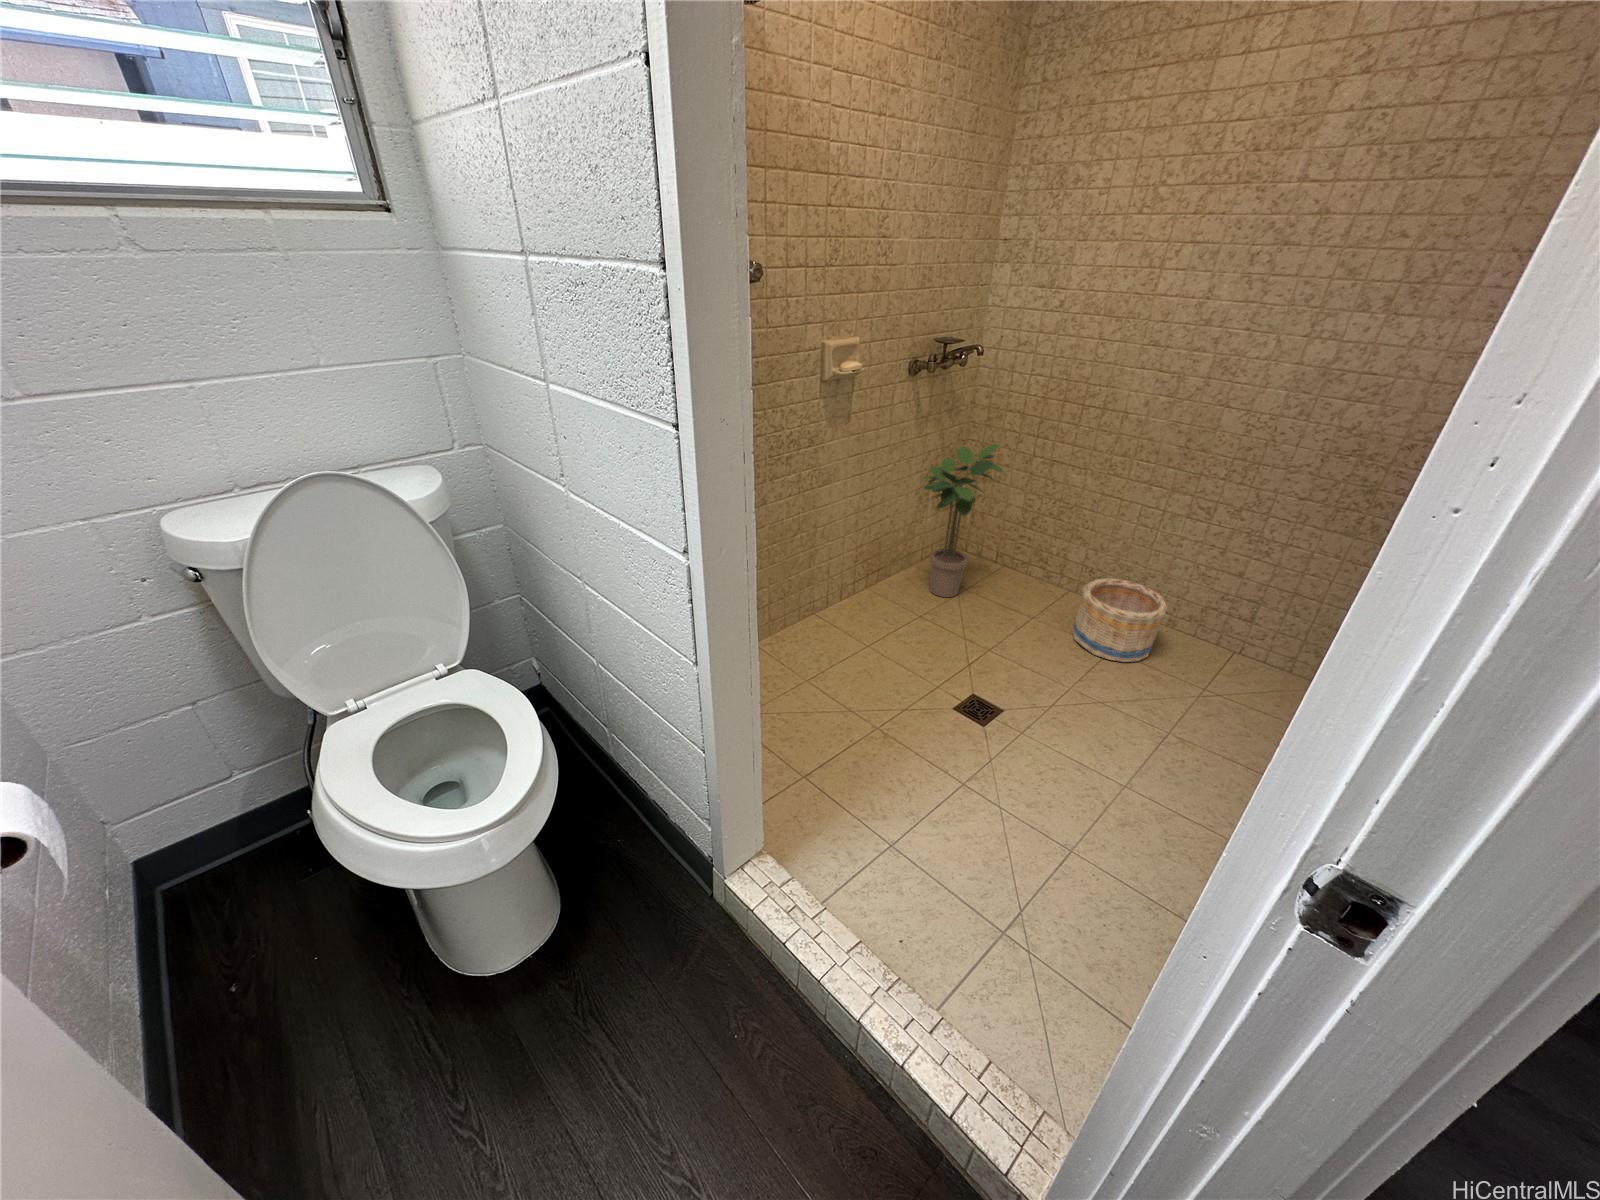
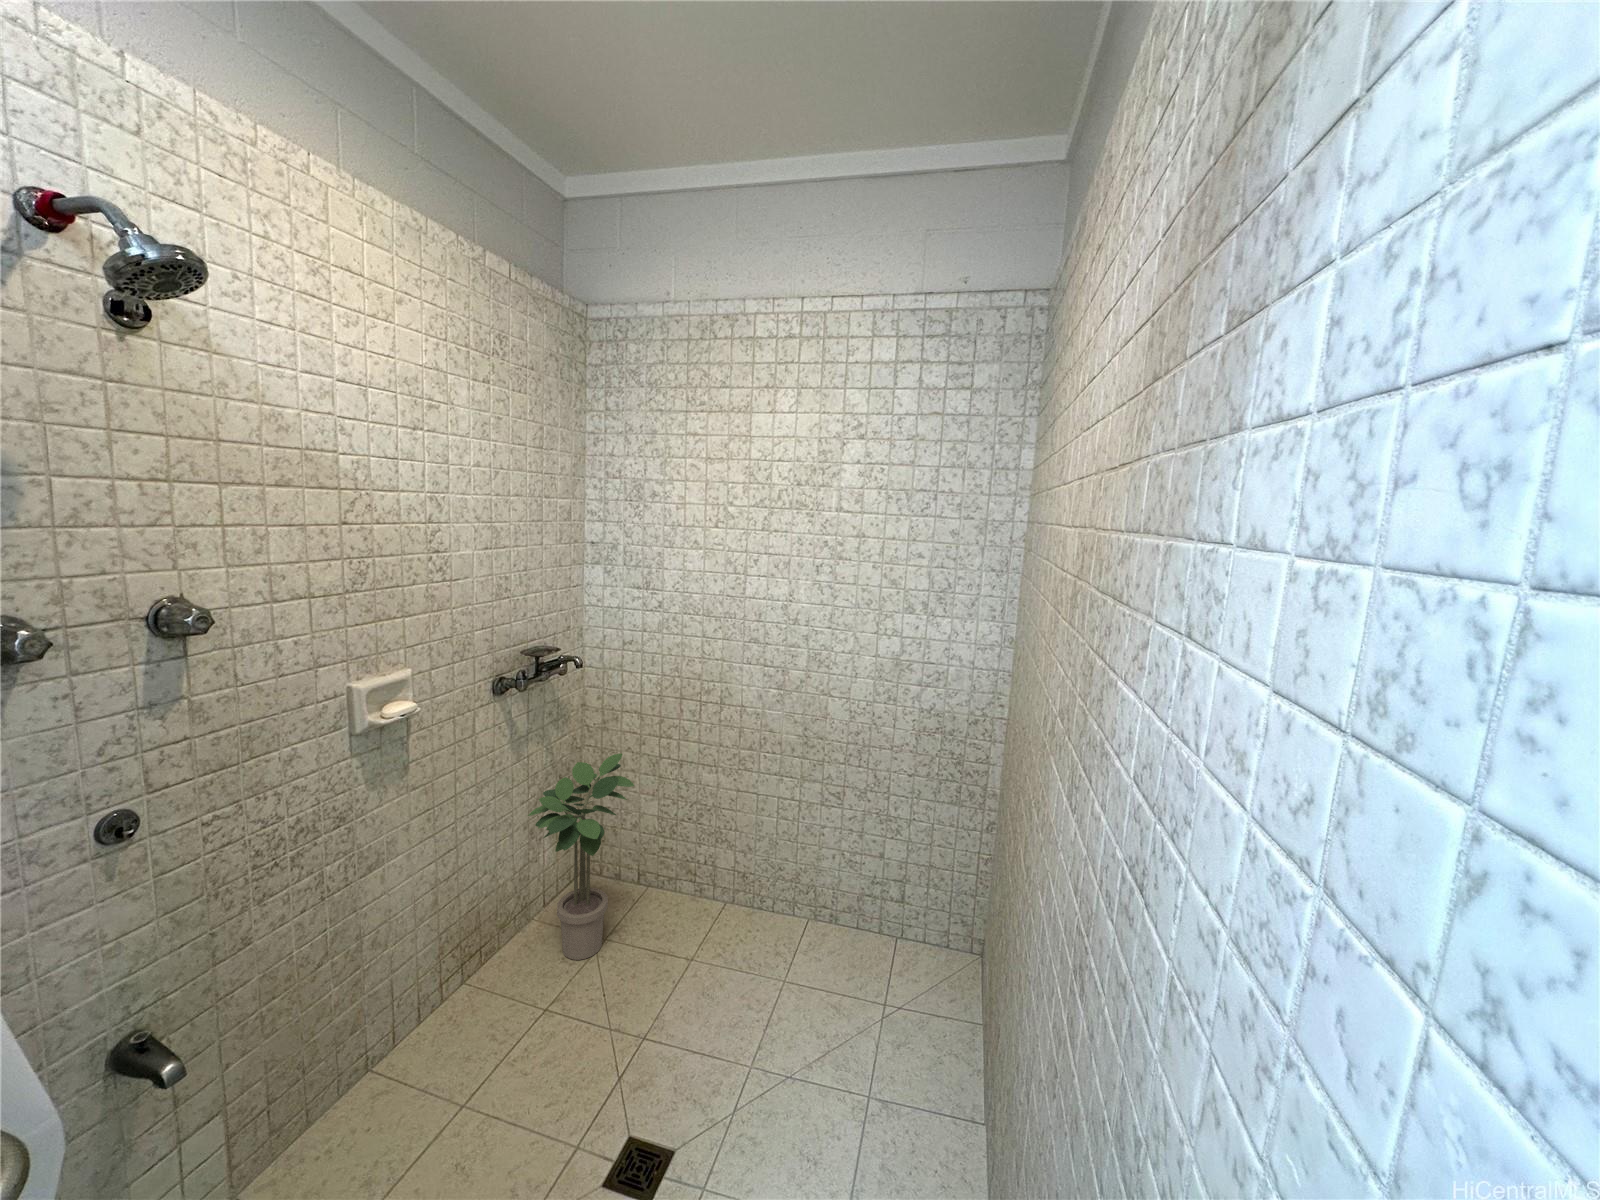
basket: present [1073,578,1168,662] -> none [744,877,831,988]

